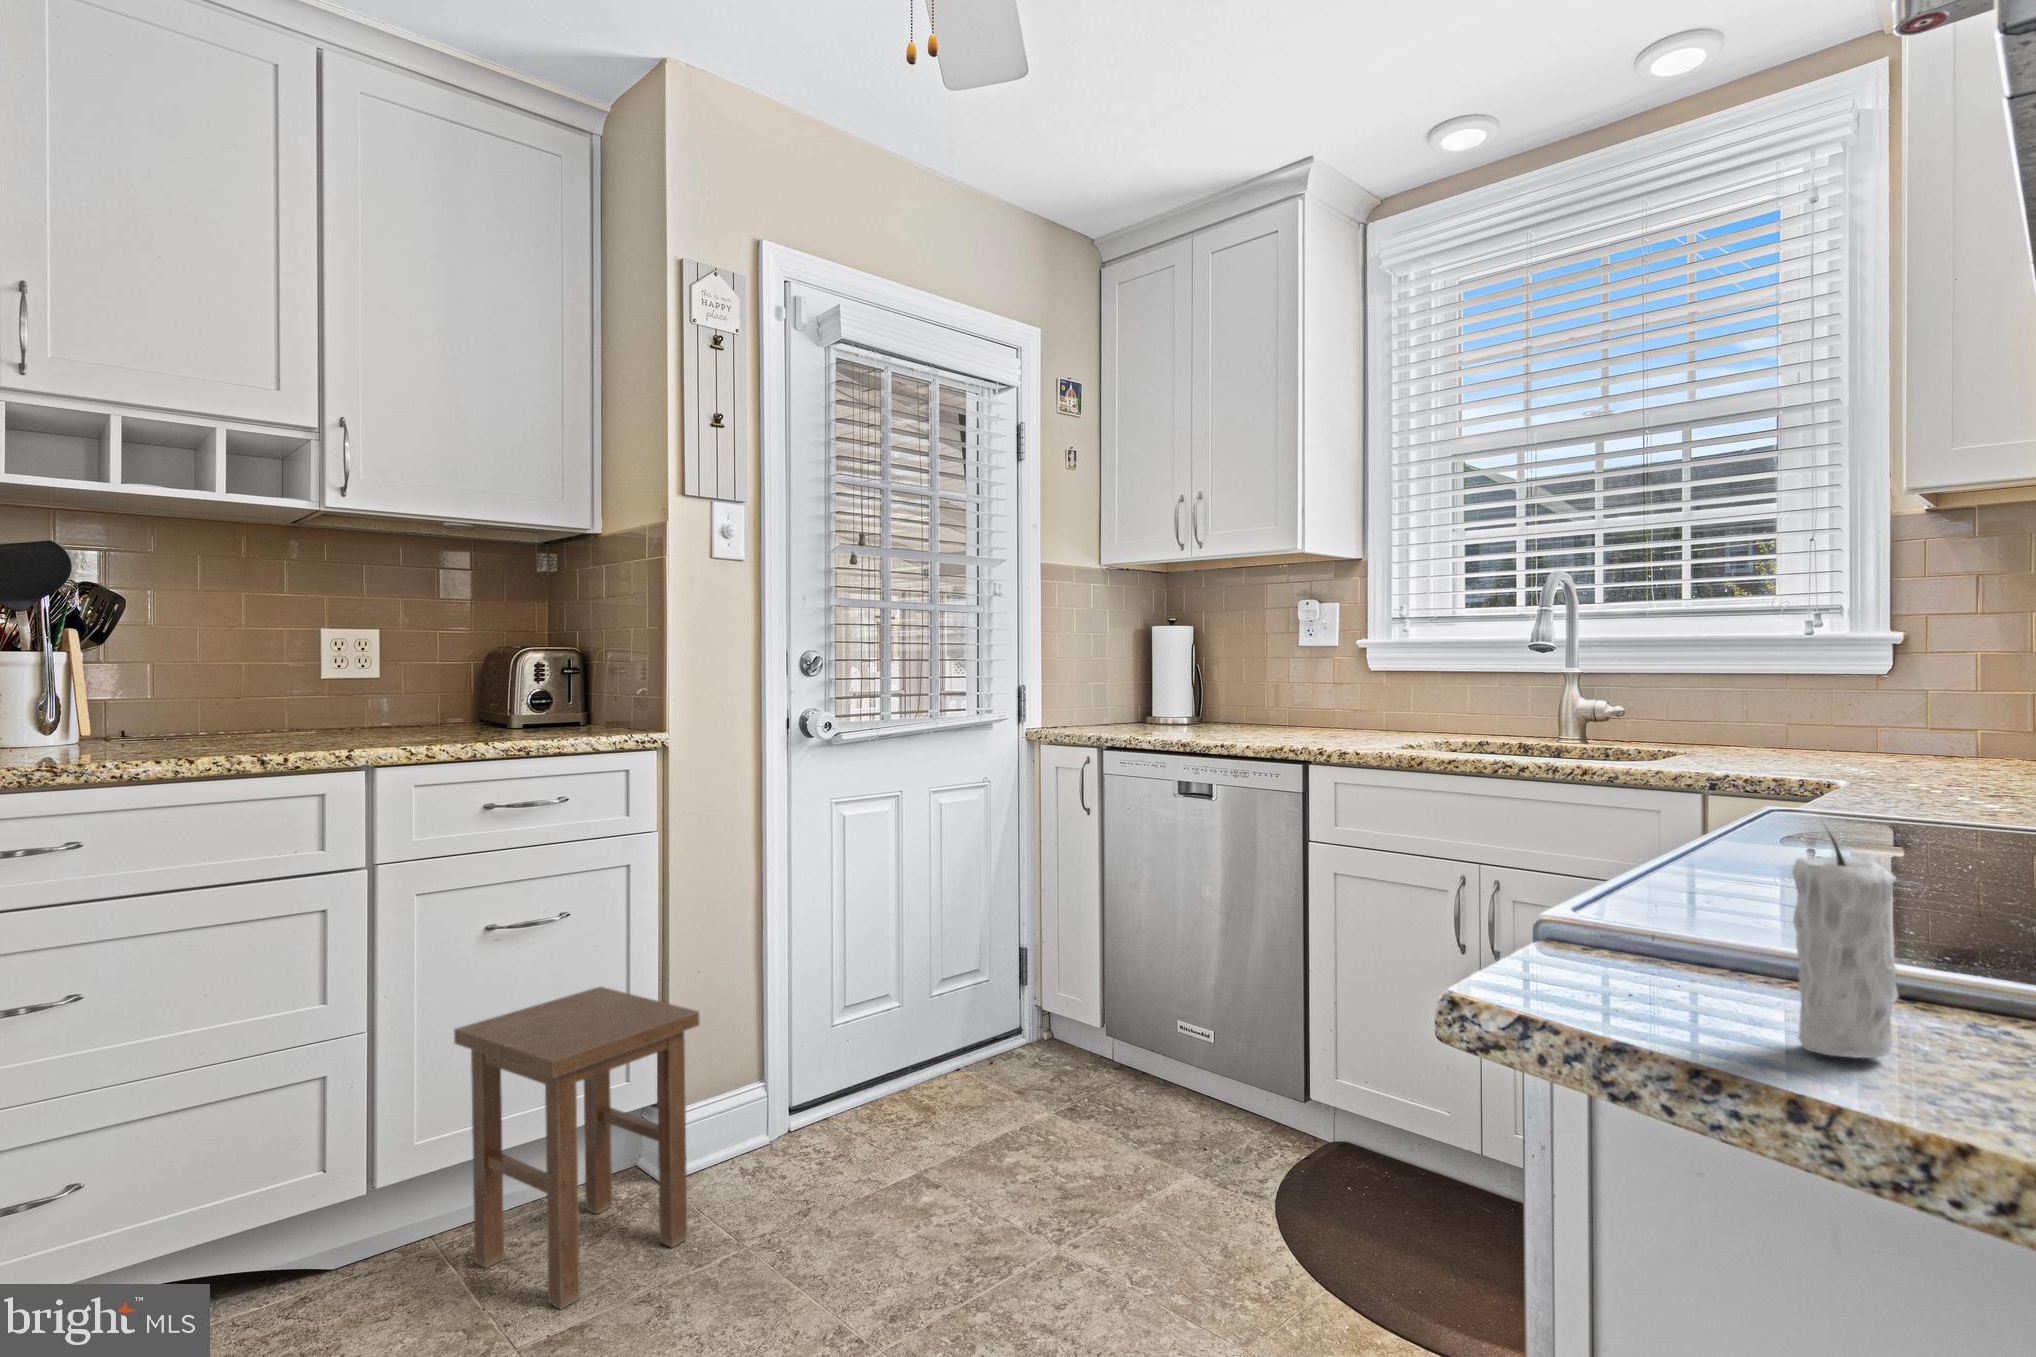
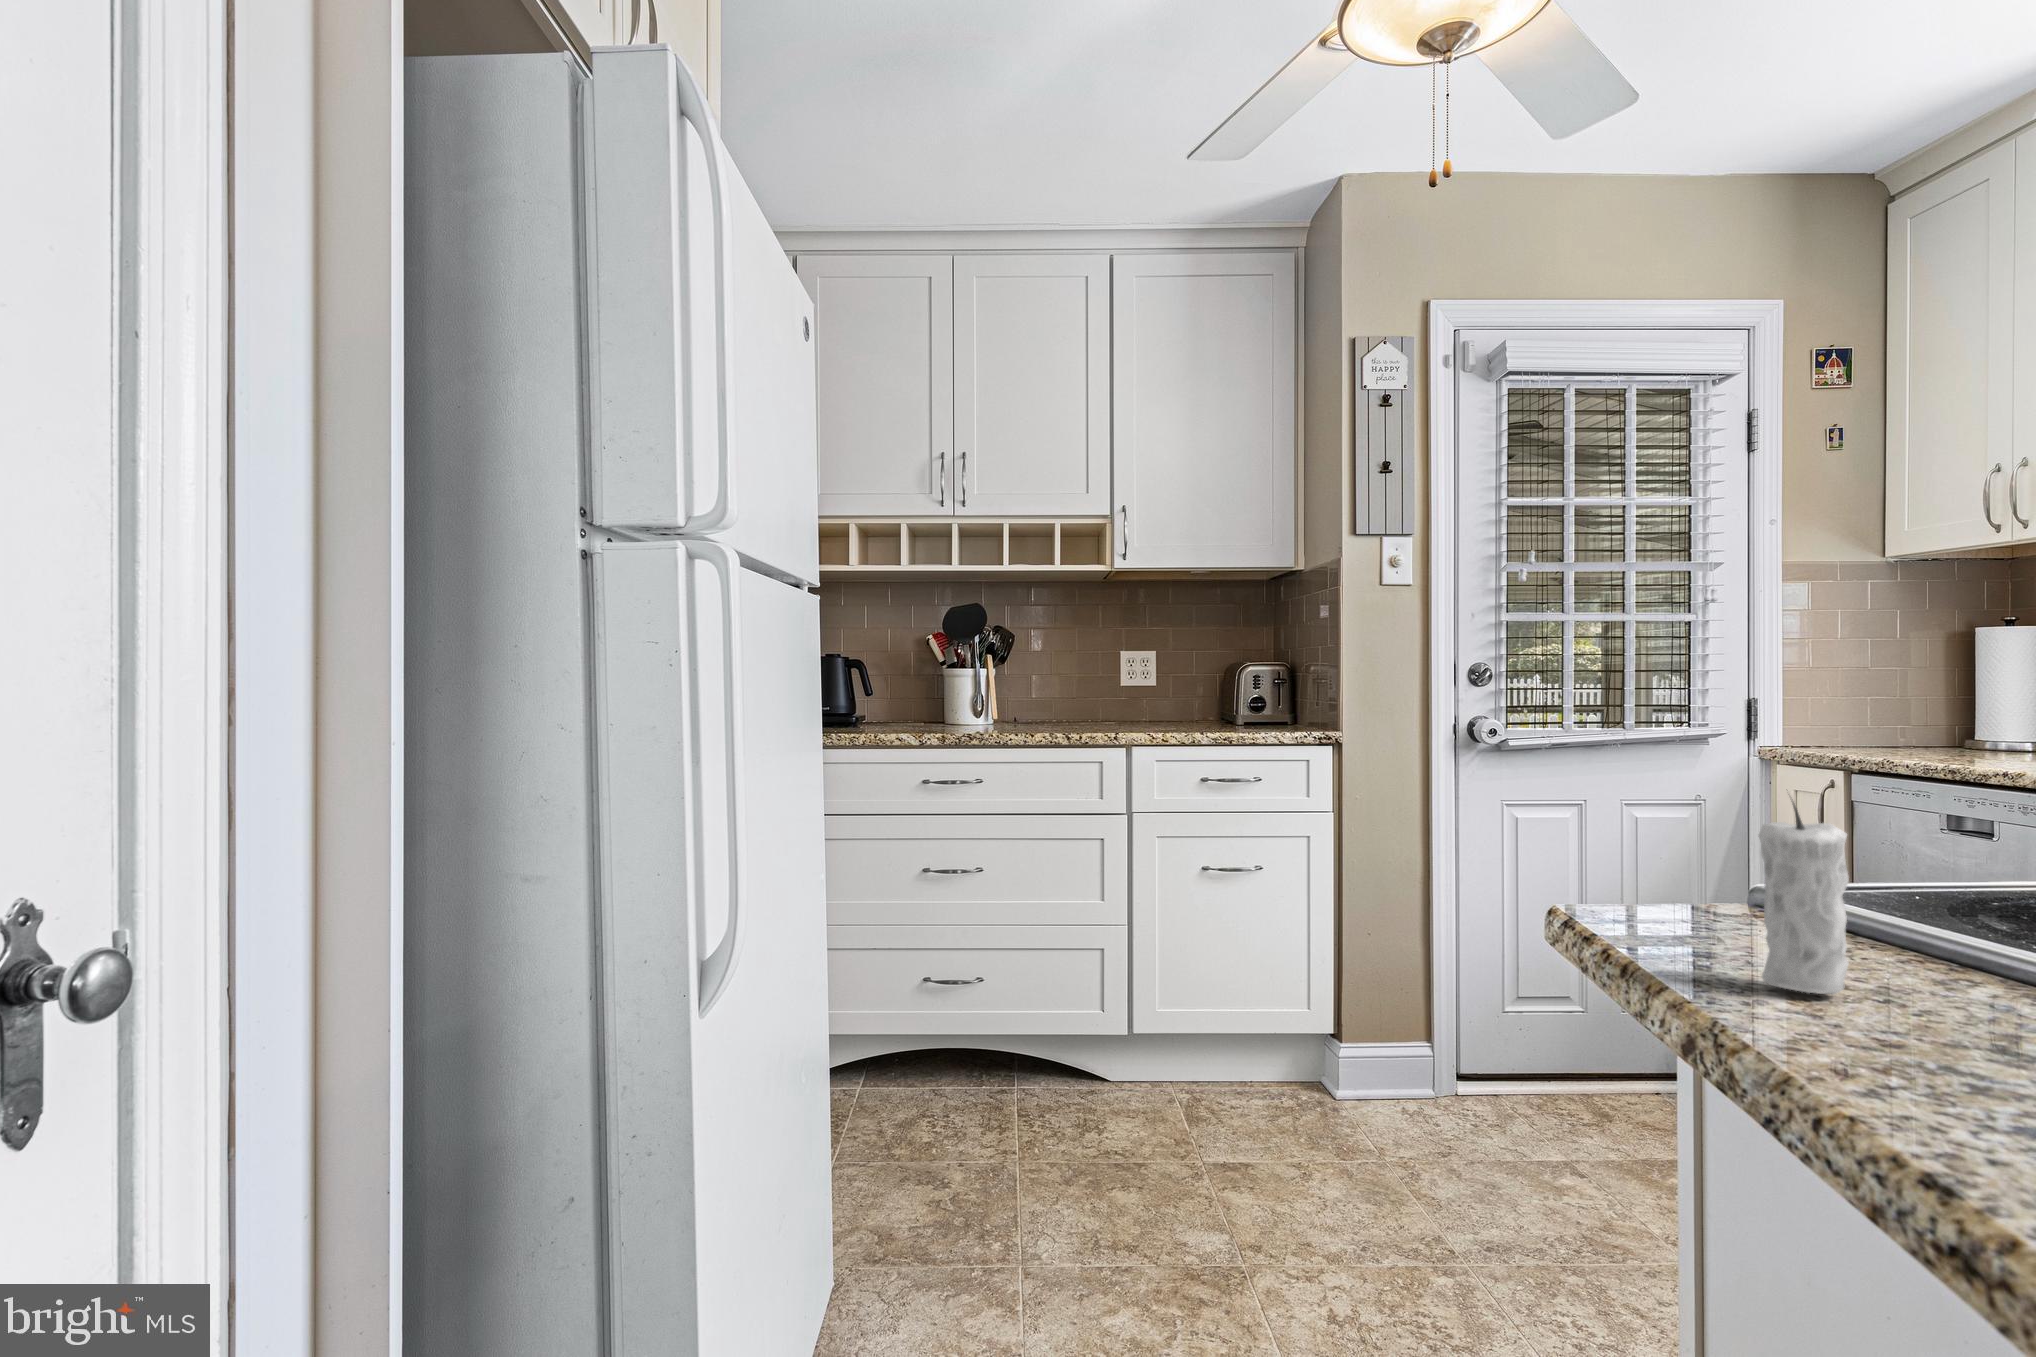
stool: present [454,987,700,1309] -> none [1178,927,1349,1151]

